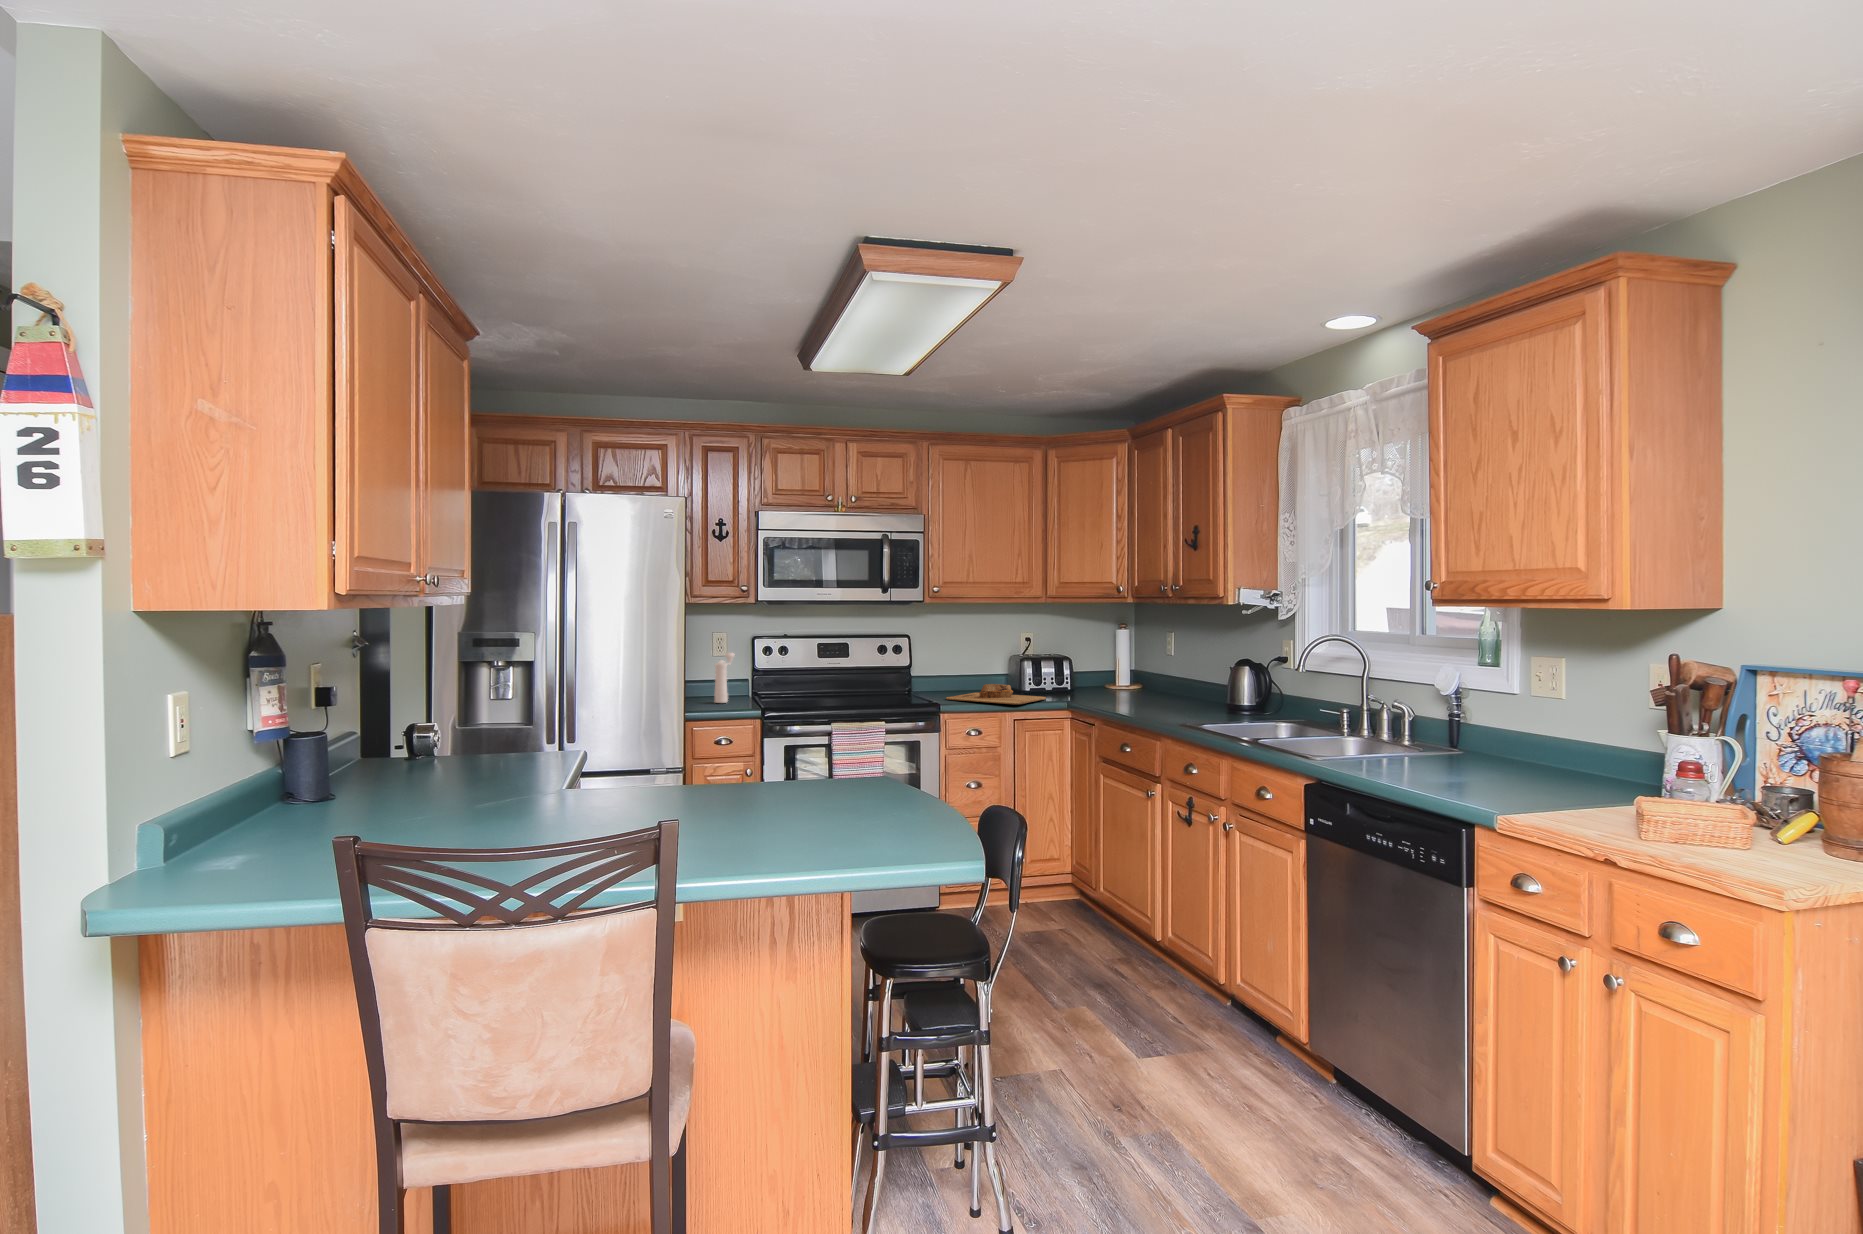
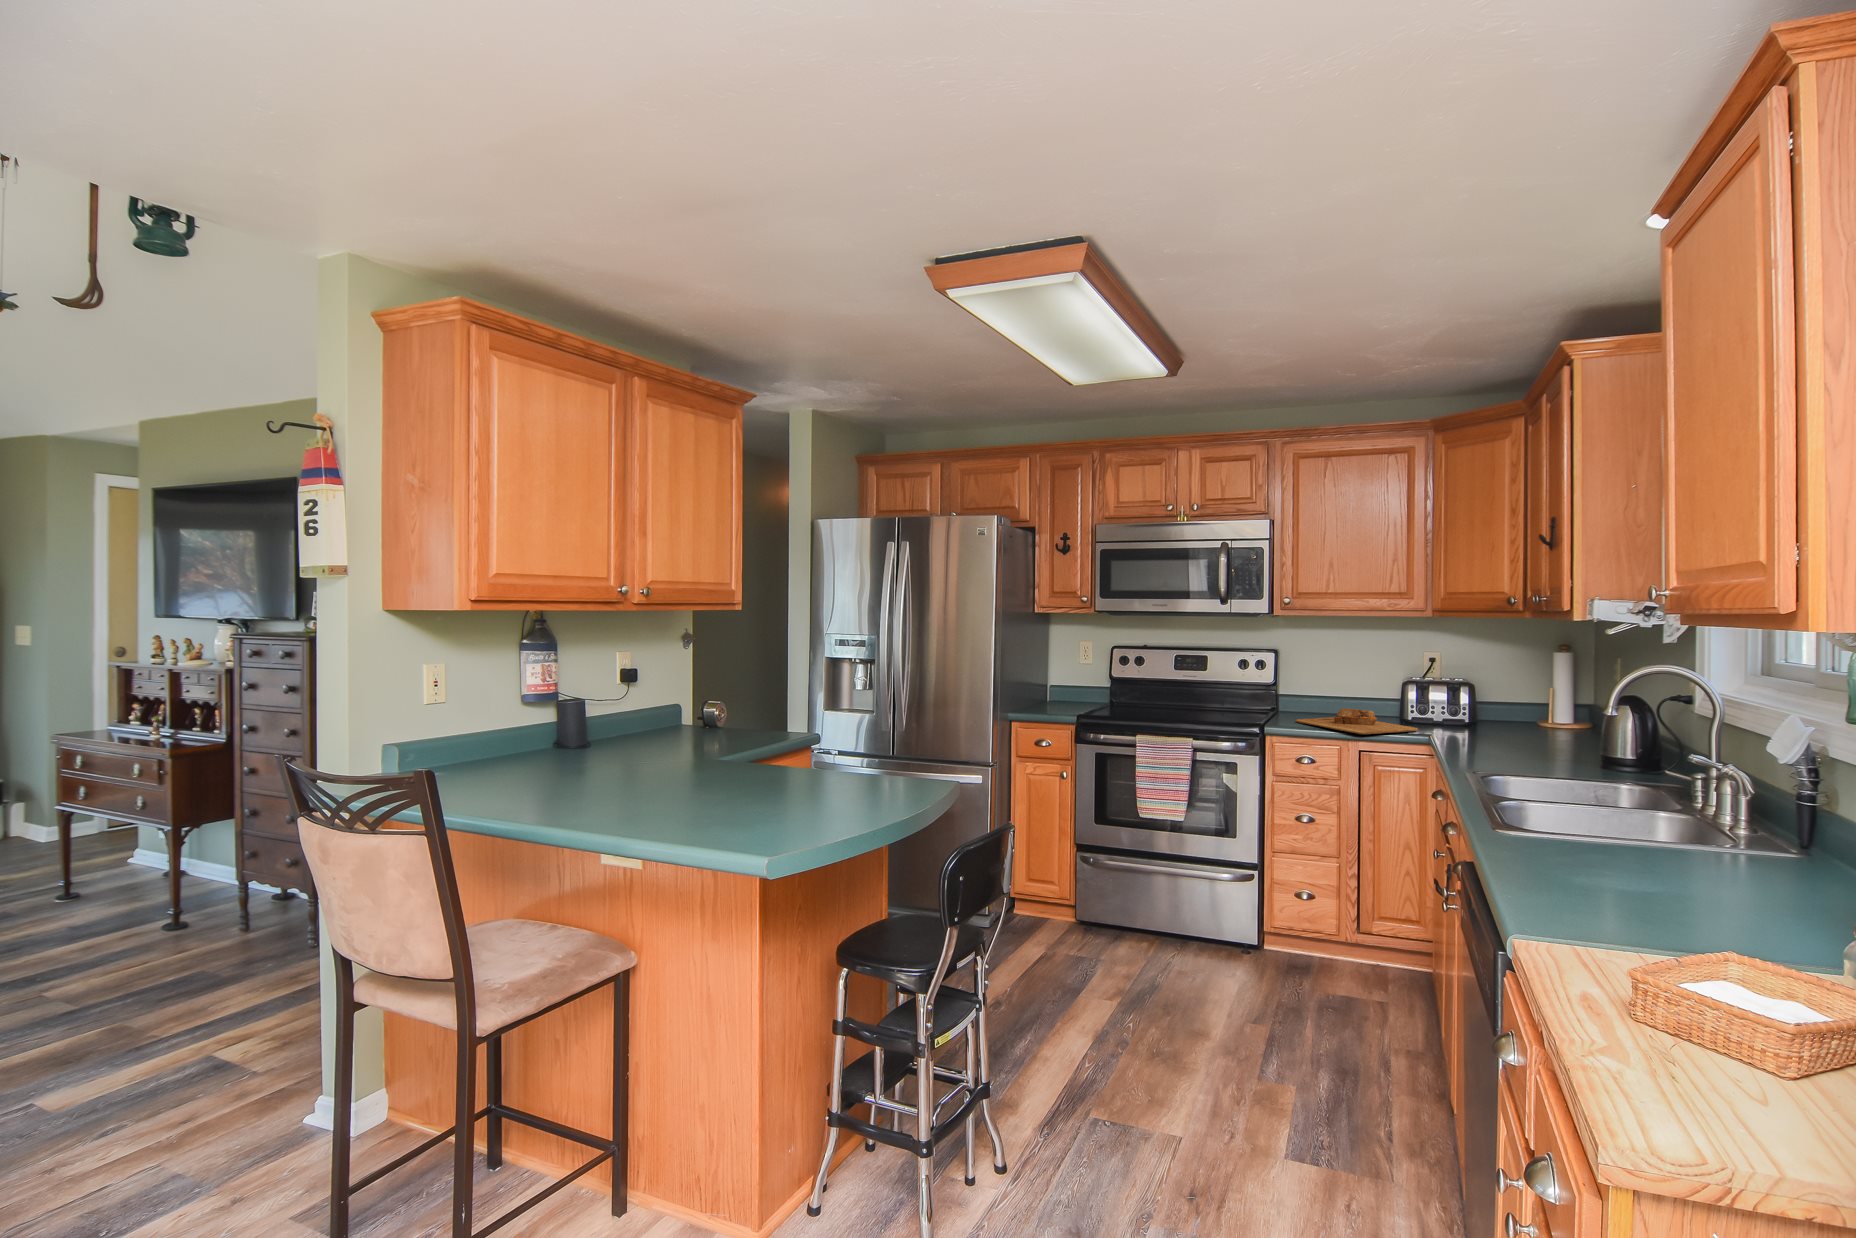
pepper mill: present [714,653,734,703] -> none [1060,660,1086,708]

